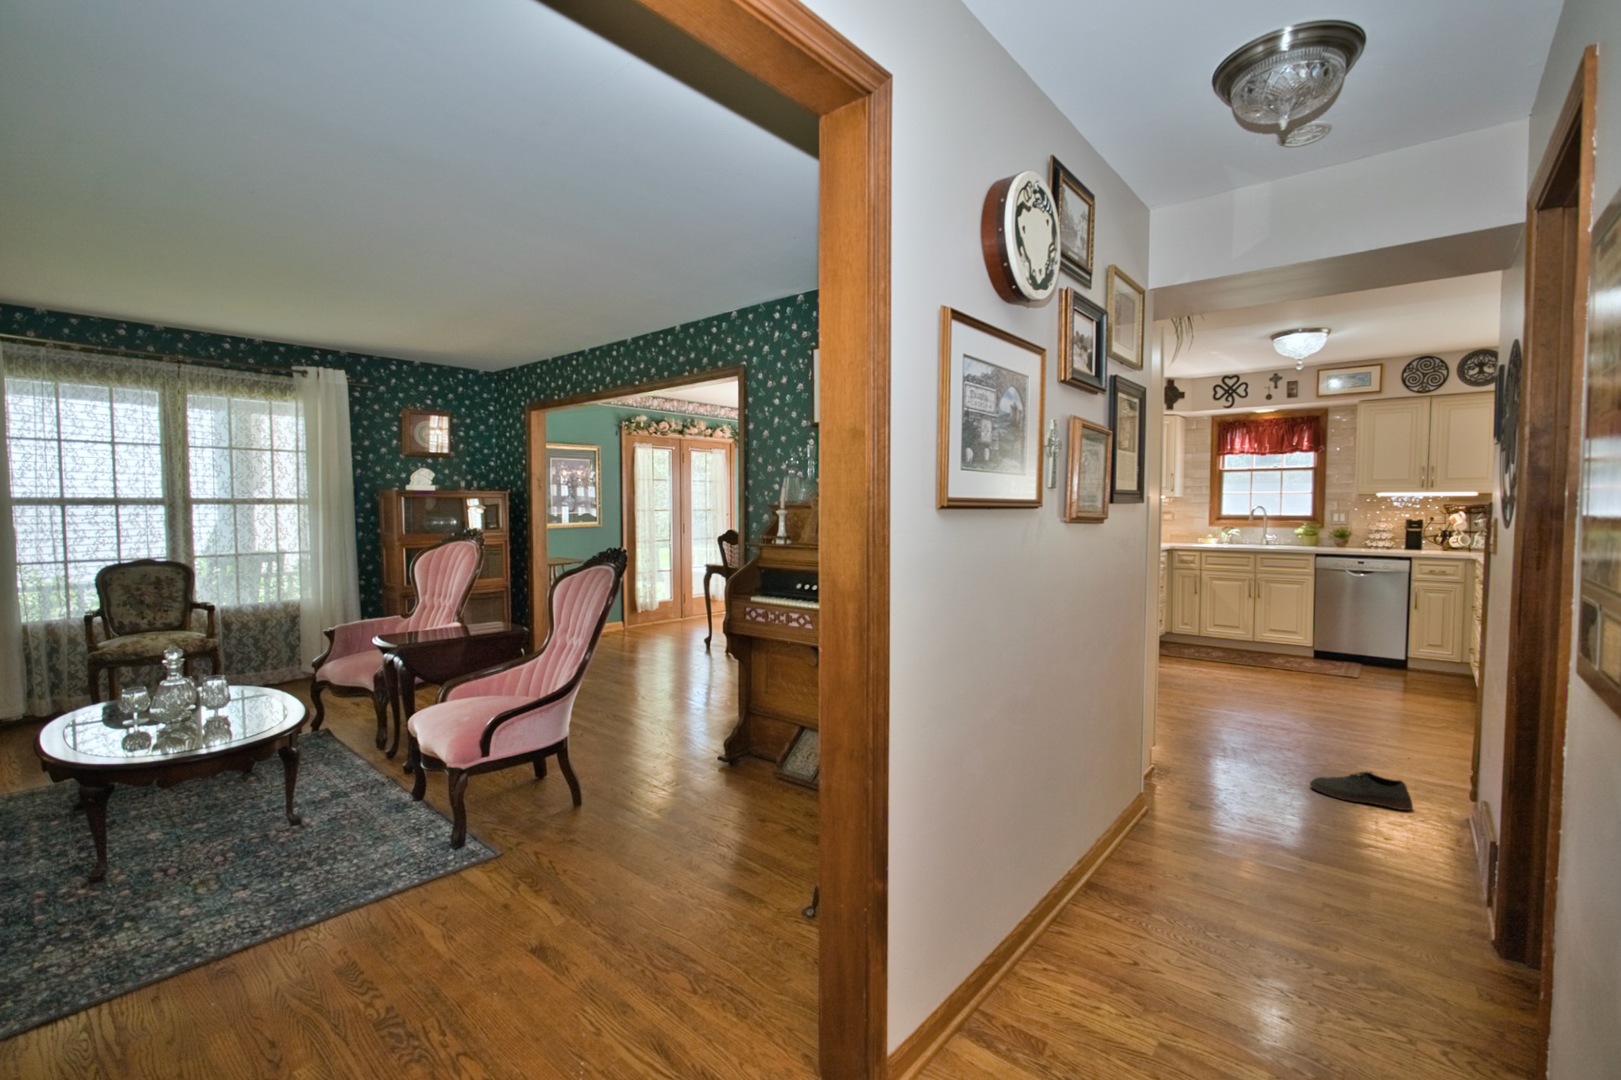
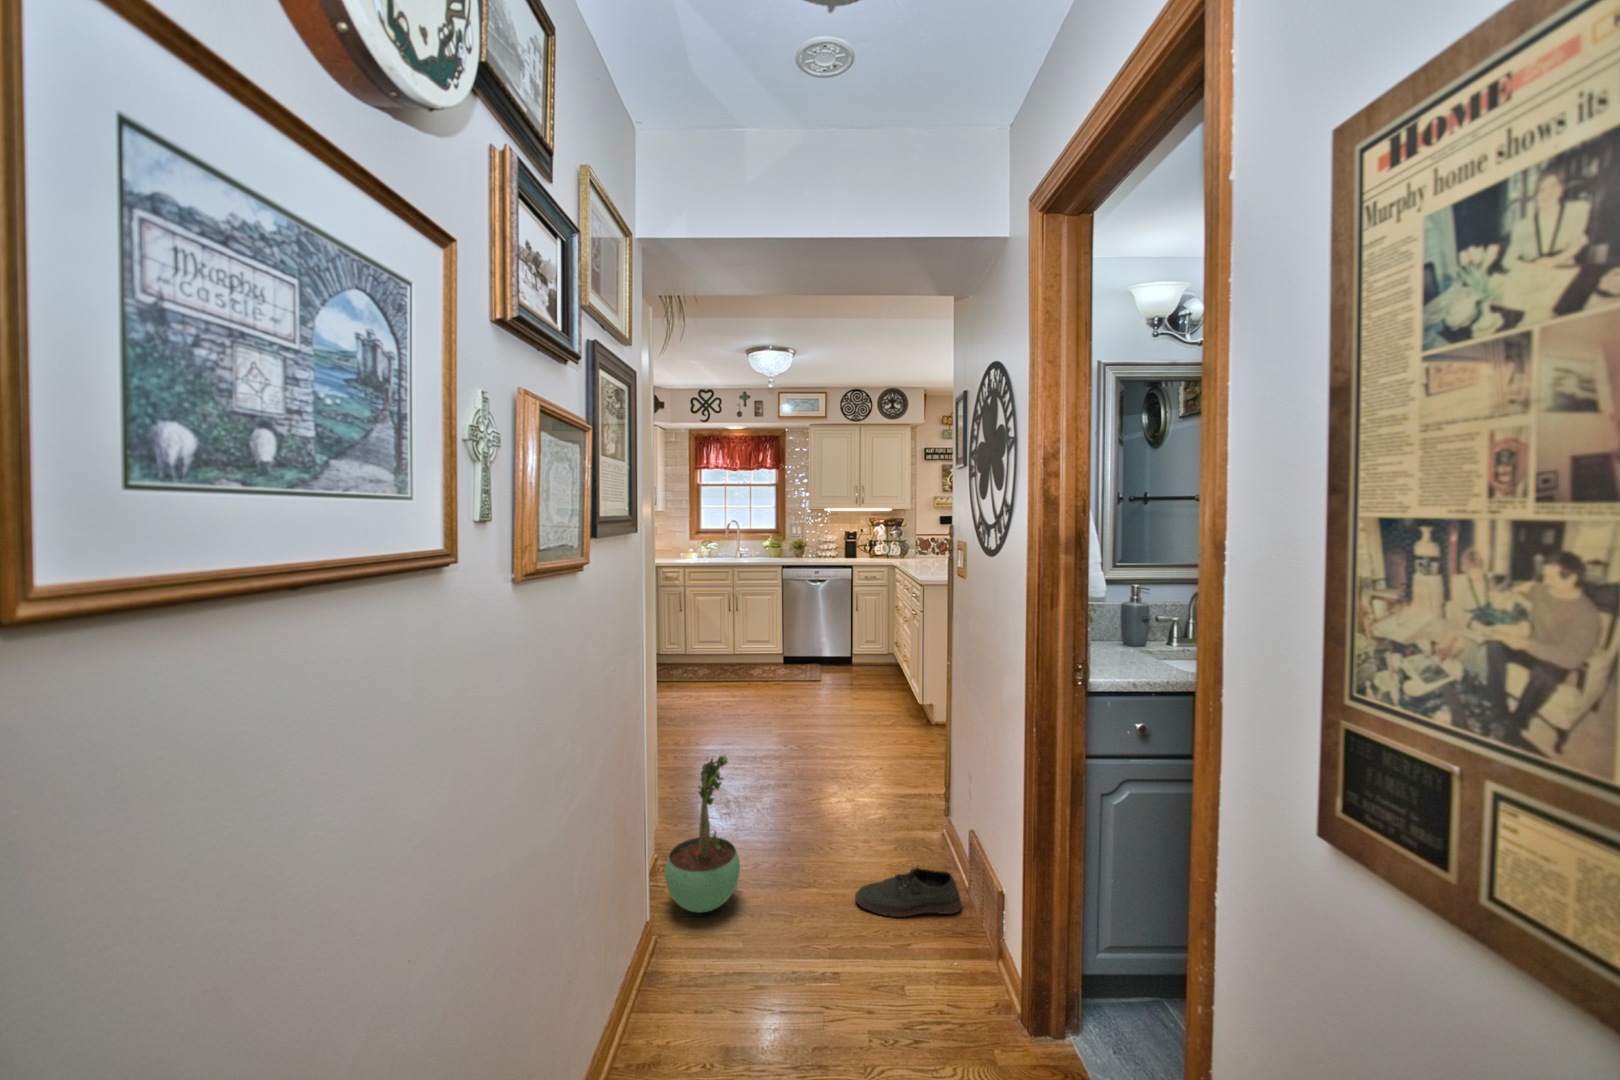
potted plant: none [1156,660,1213,764] -> present [665,756,740,912]

